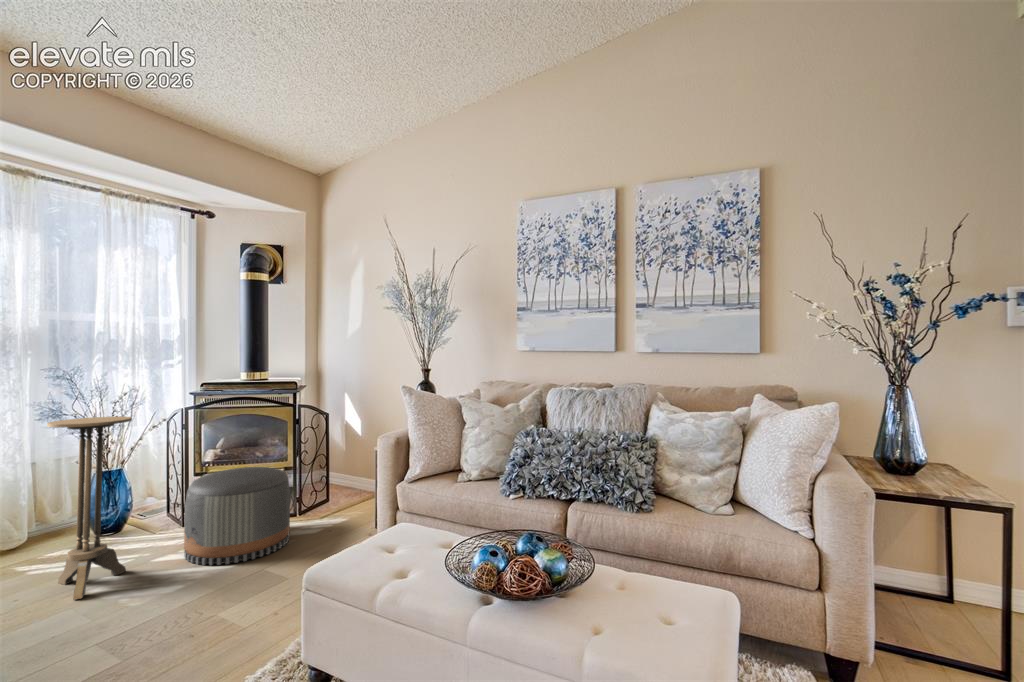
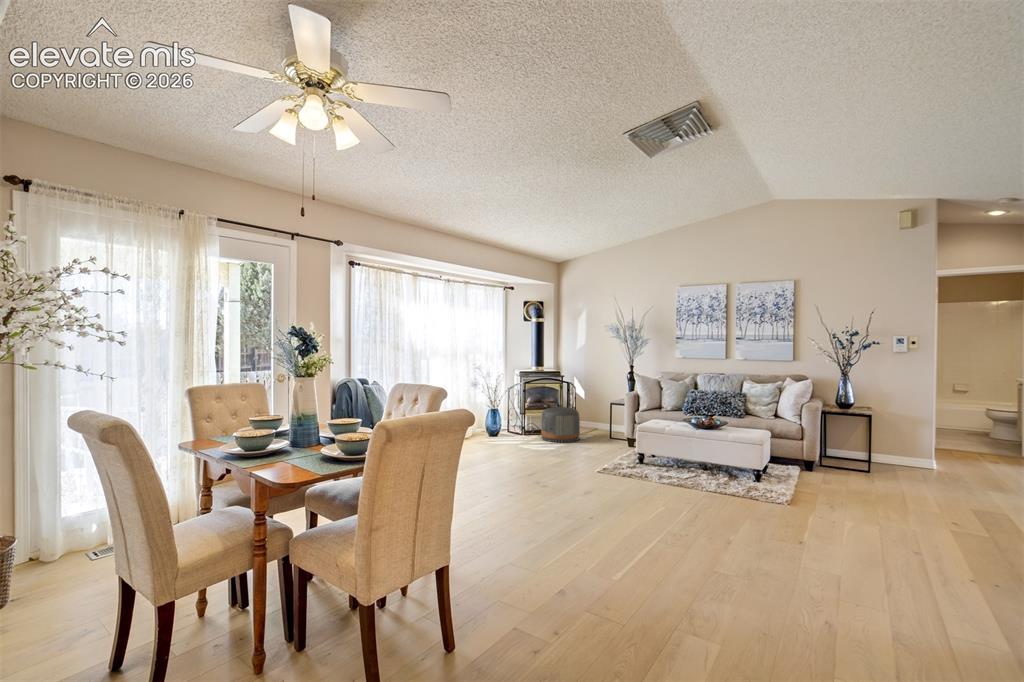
side table: present [47,416,132,600] -> none [511,384,535,447]

